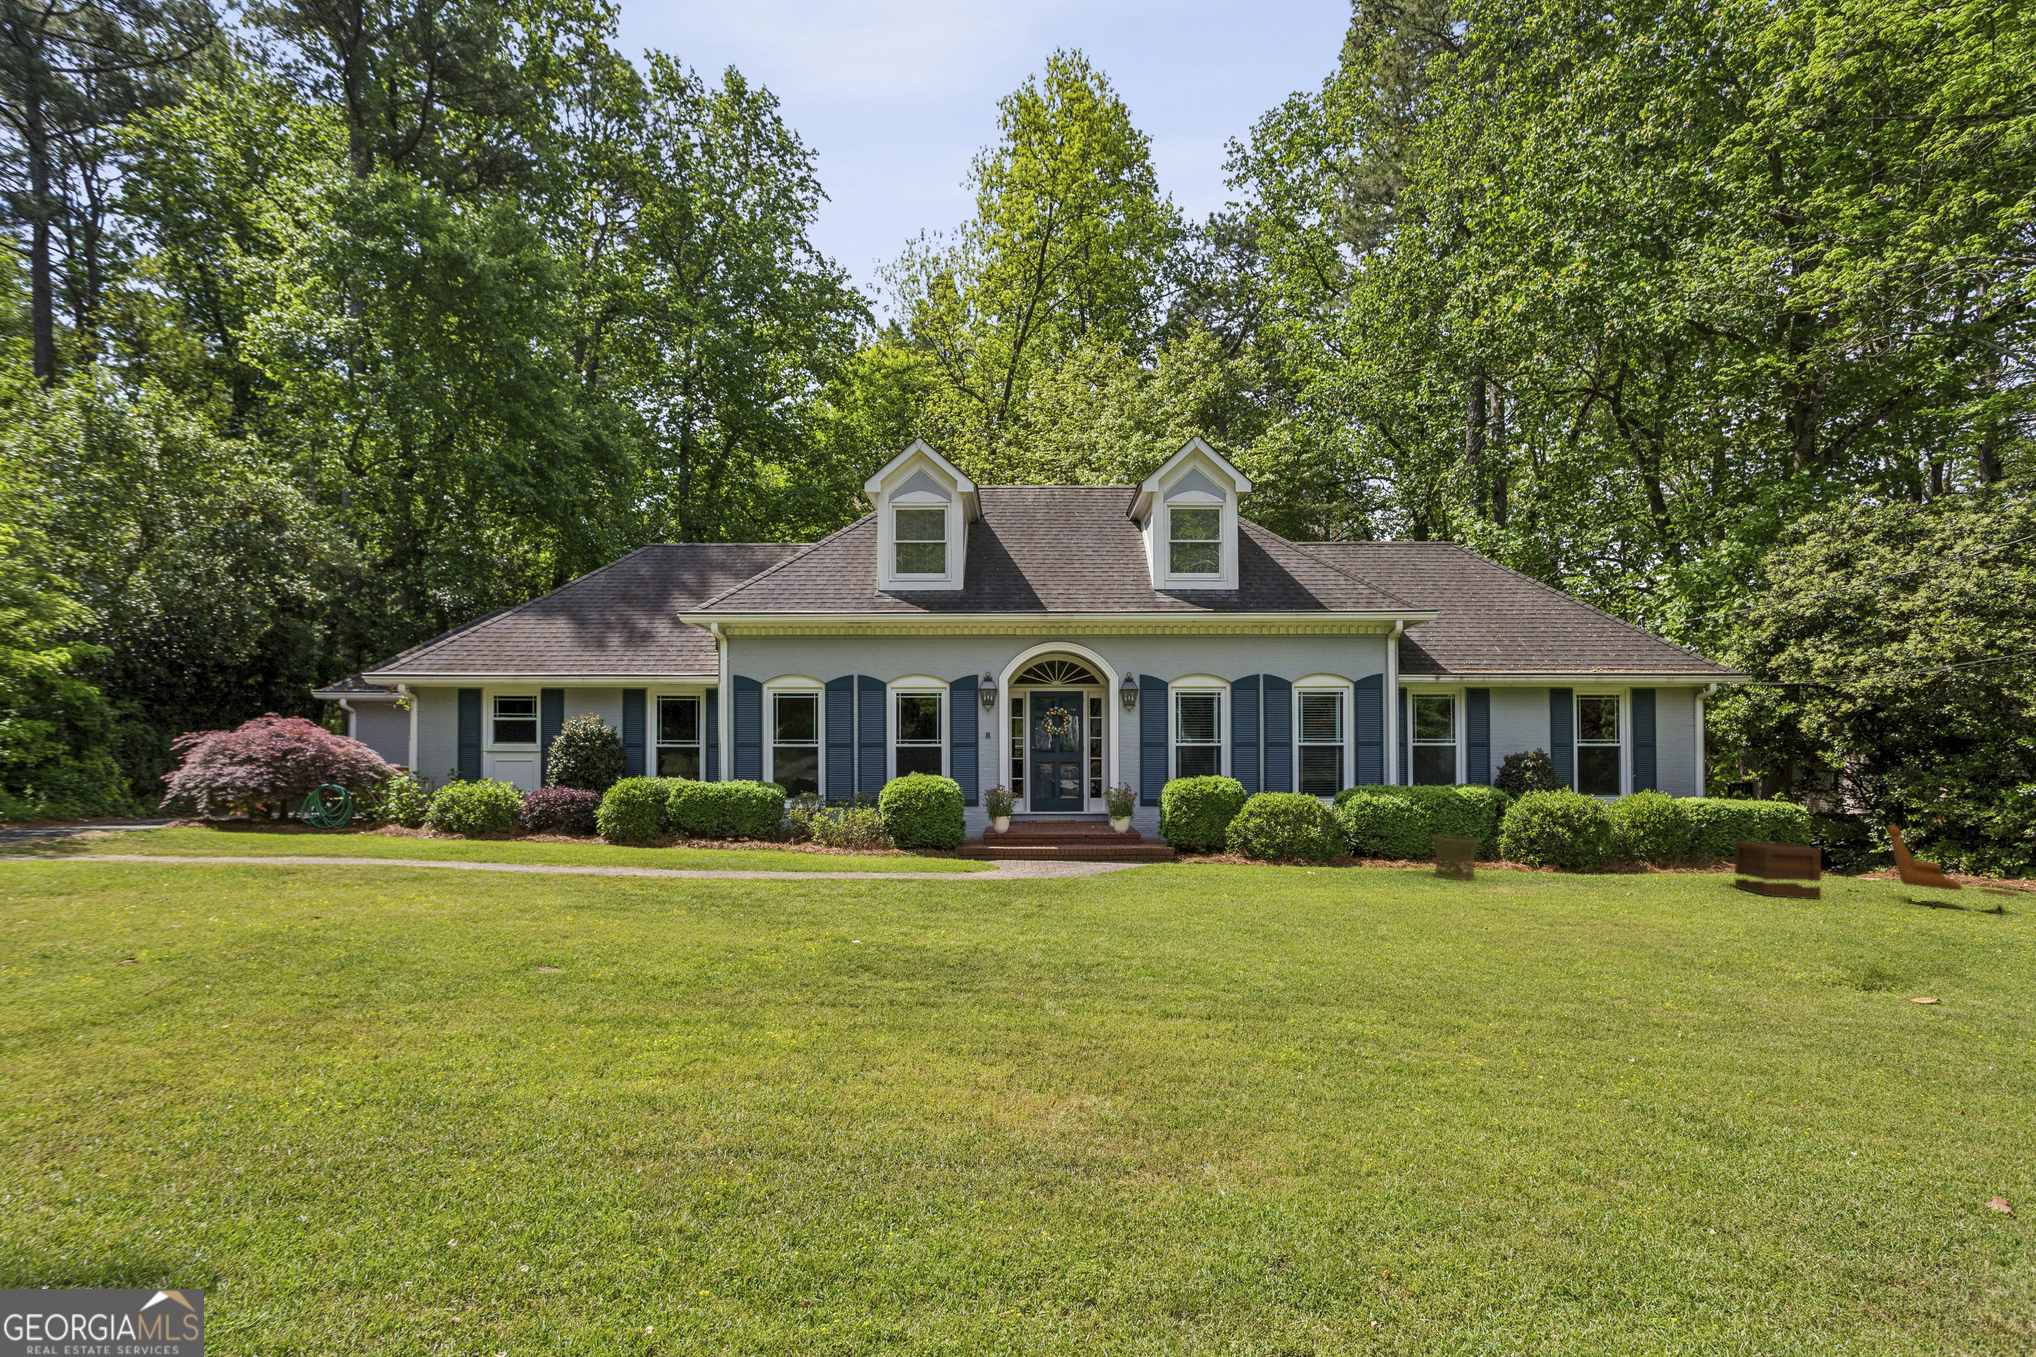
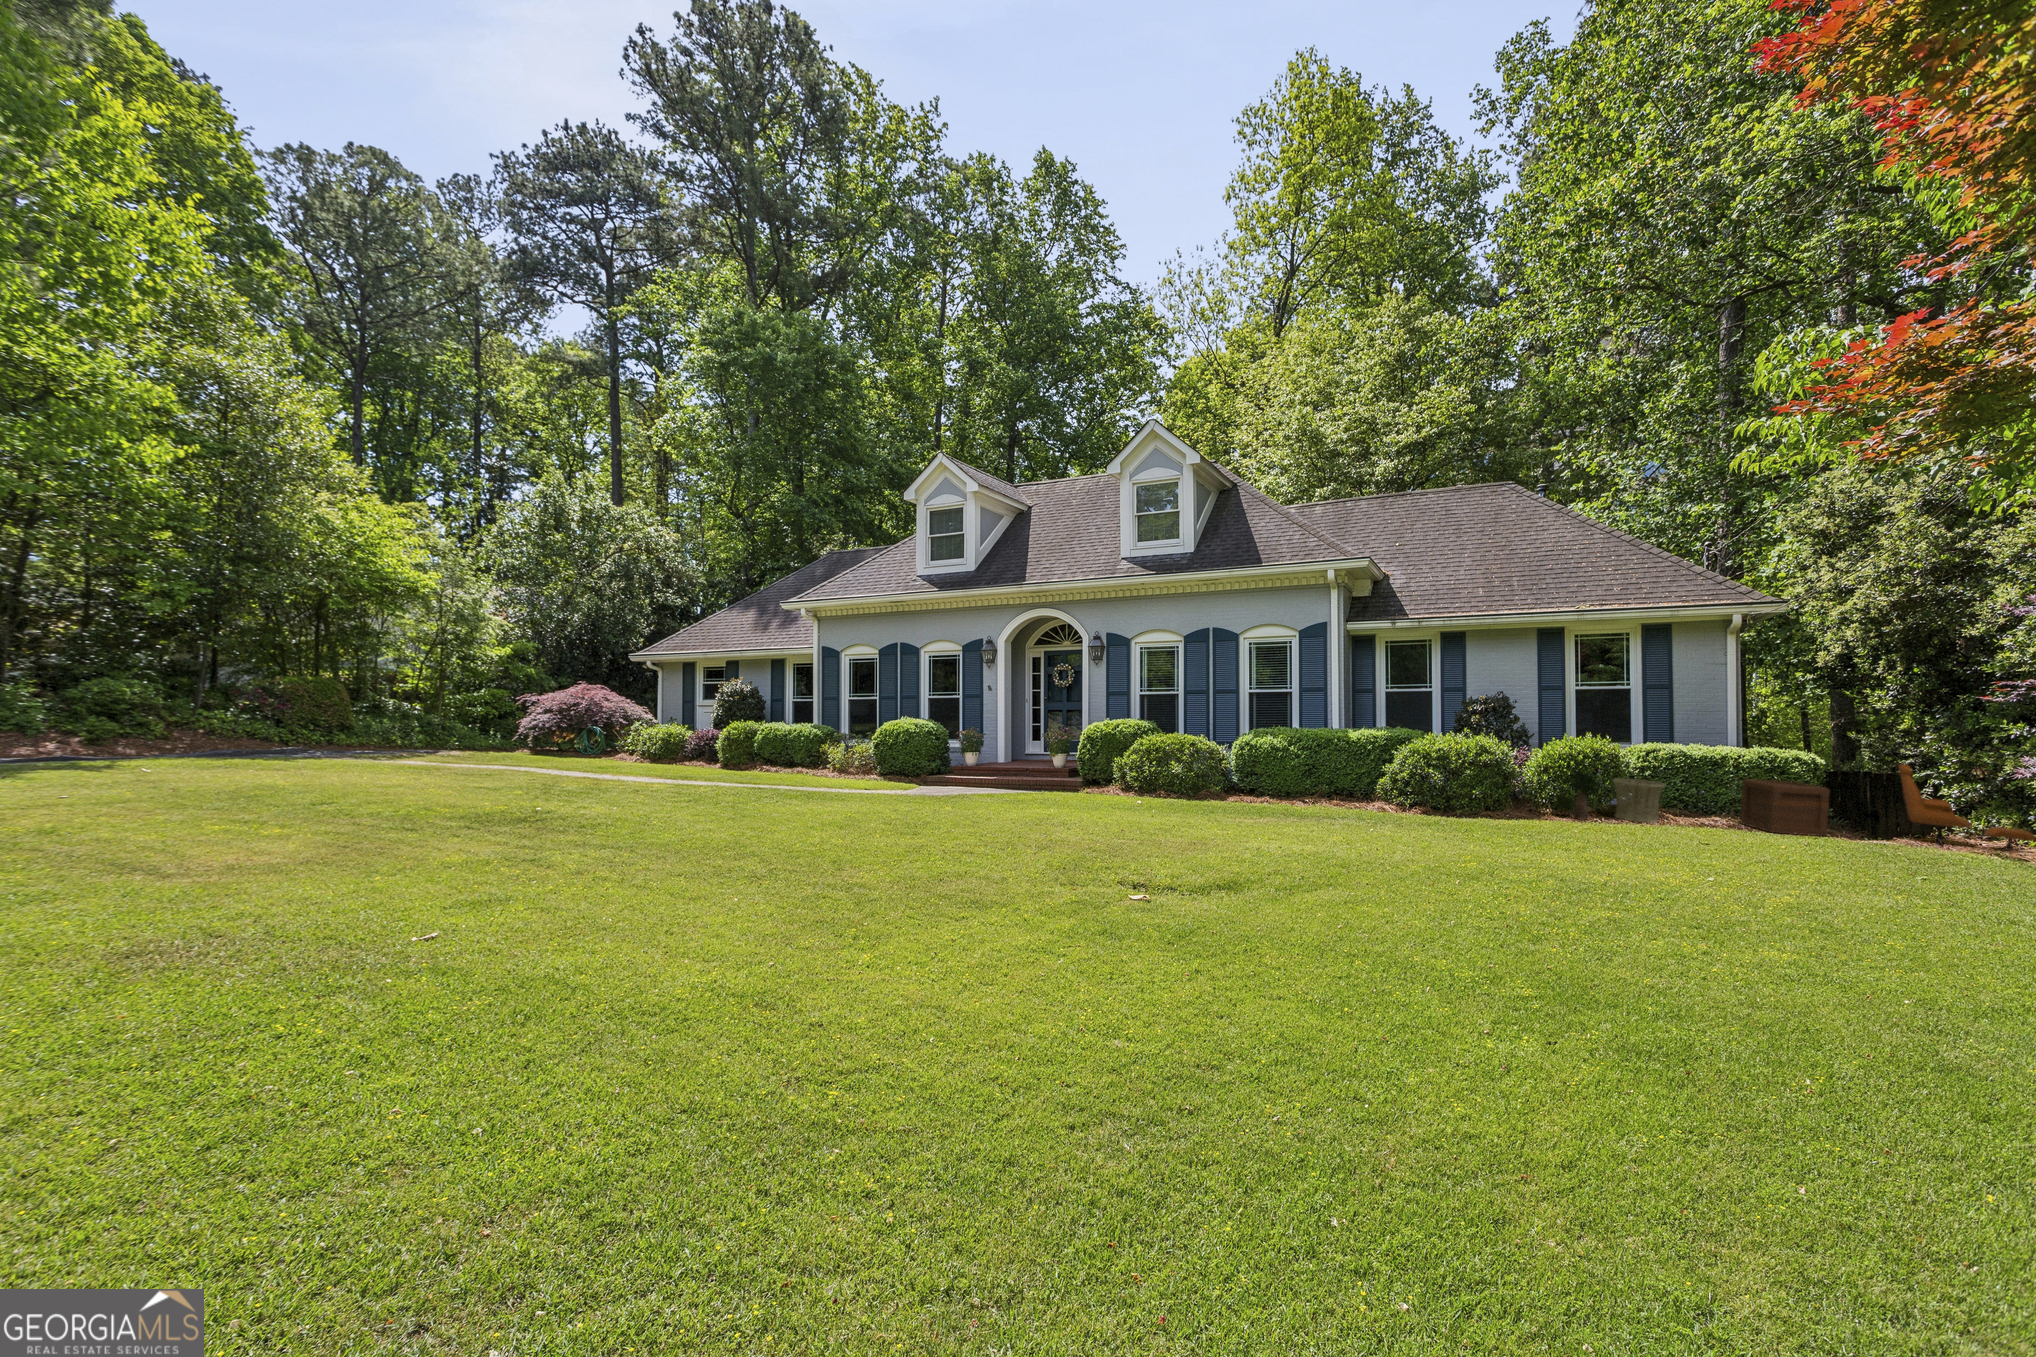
potted plant: none [1546,830,1593,883] -> present [1556,770,1599,820]
basket: present [1431,835,1481,880] -> present [1613,779,1665,823]

